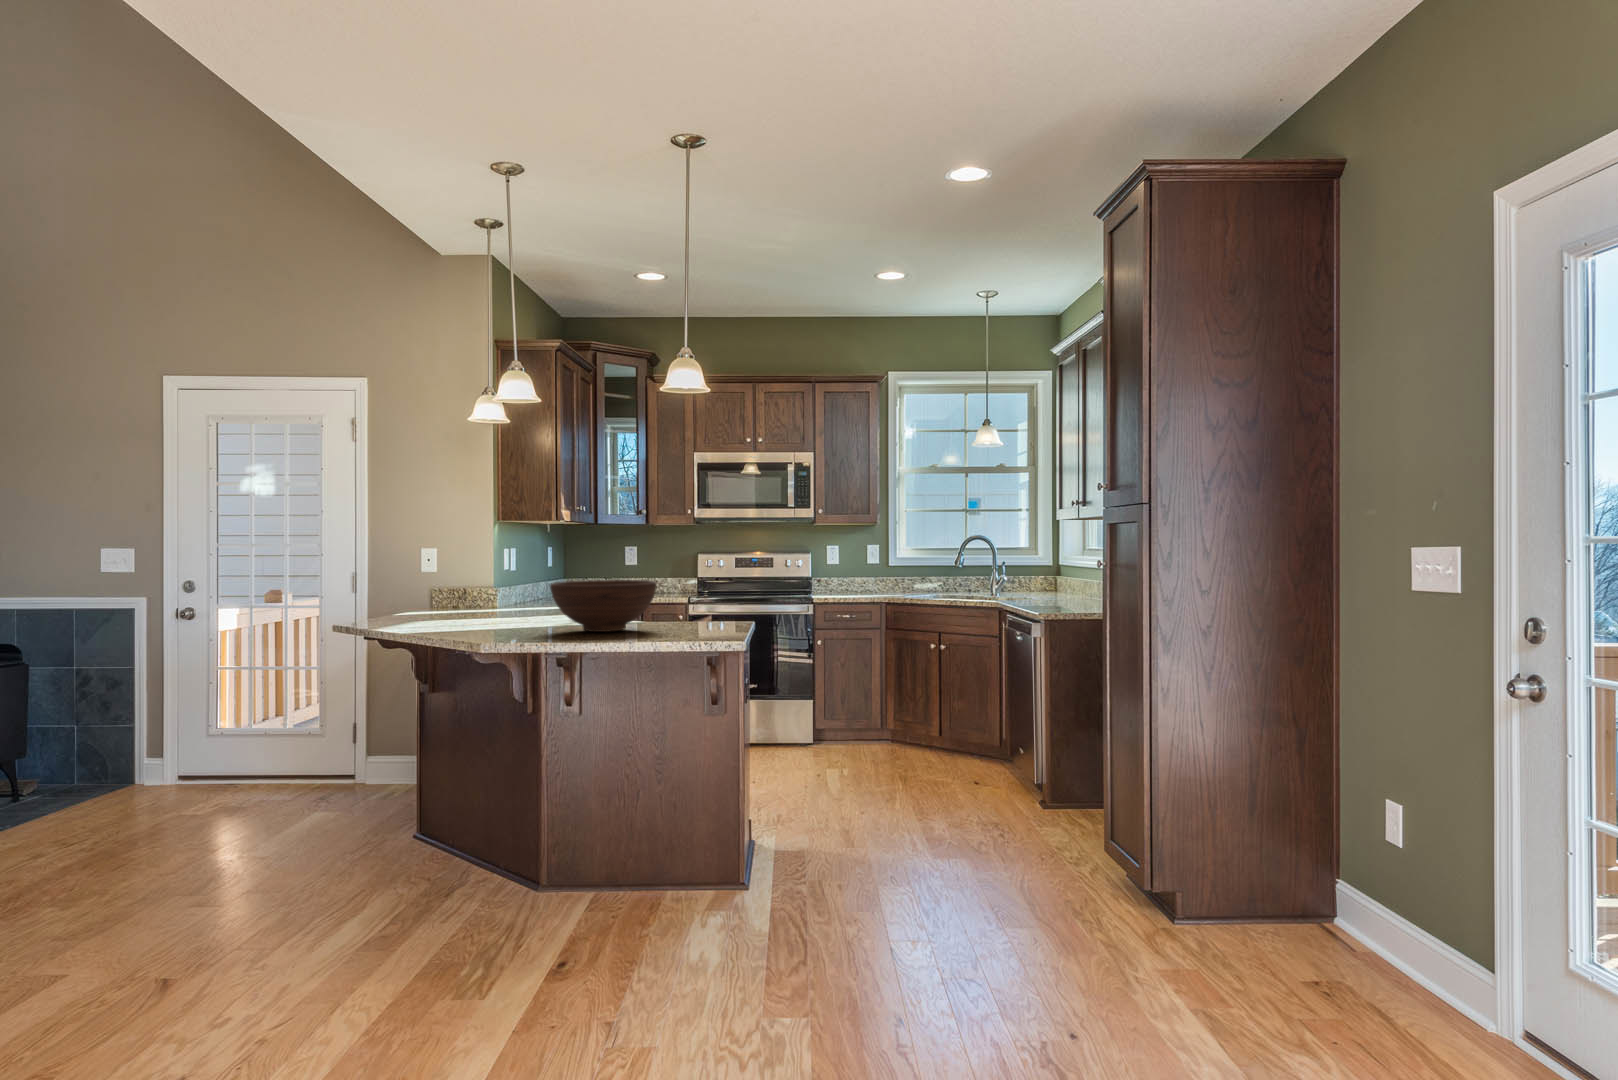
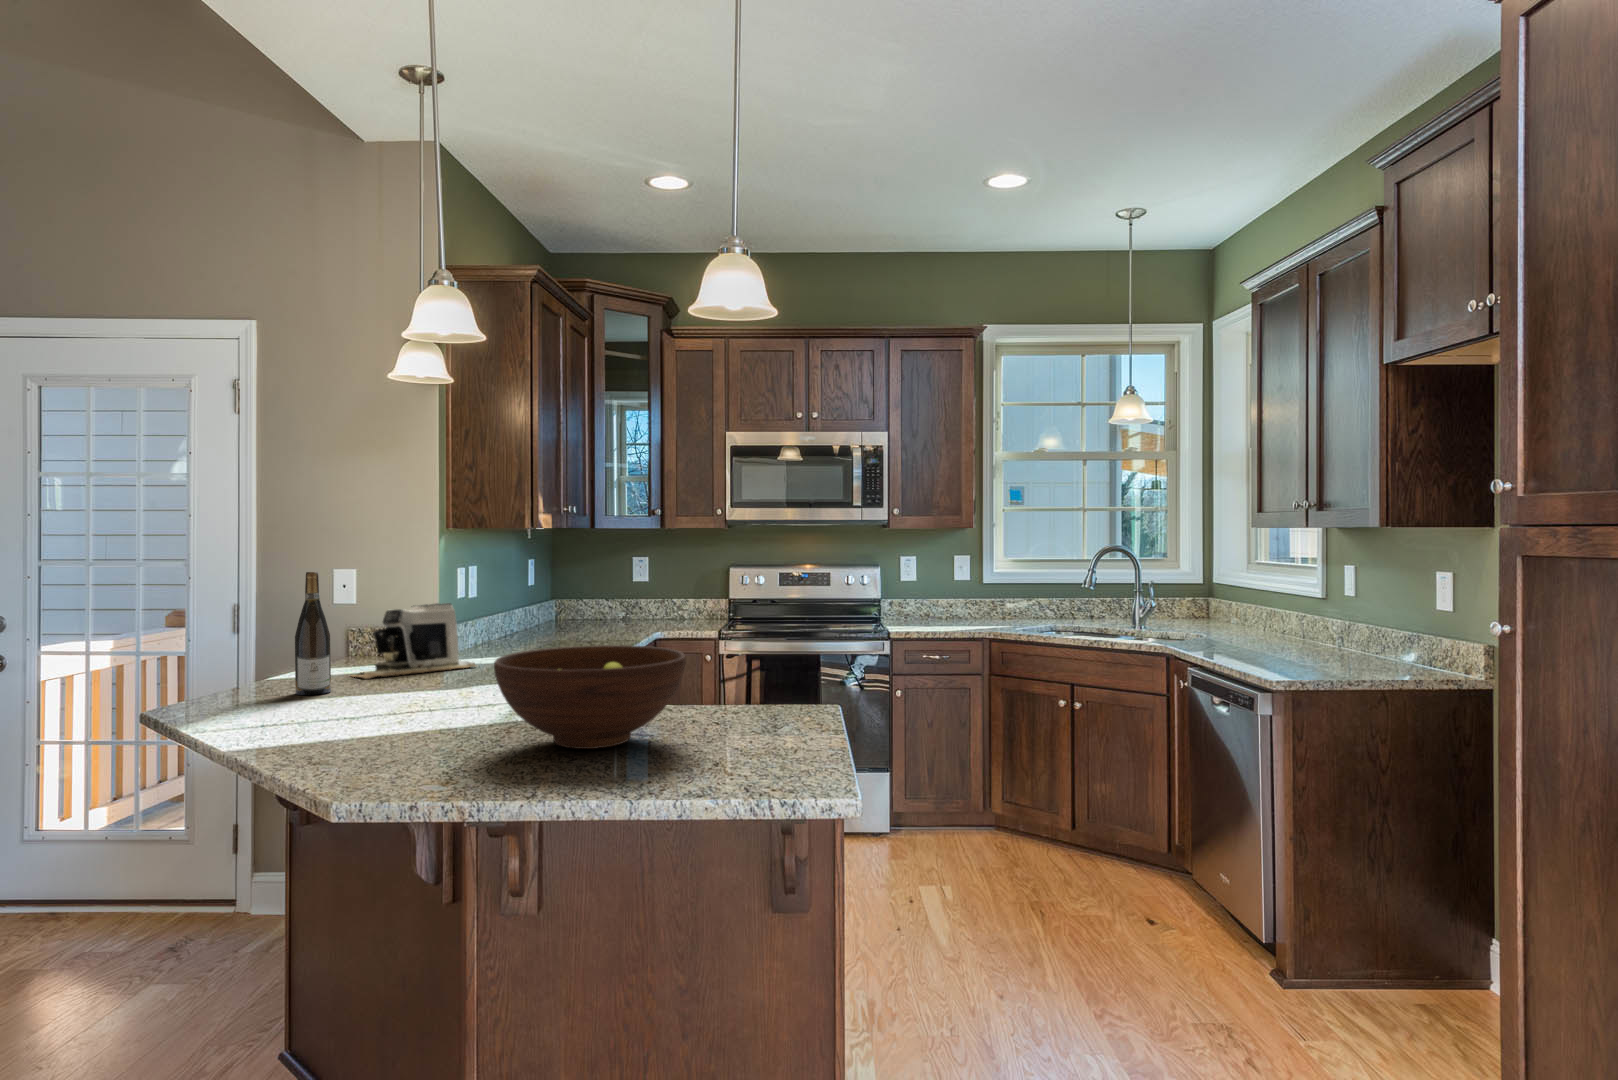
wine bottle: none [415,544,436,620] -> present [295,572,331,695]
coffee maker: none [441,568,523,615] -> present [354,603,476,679]

